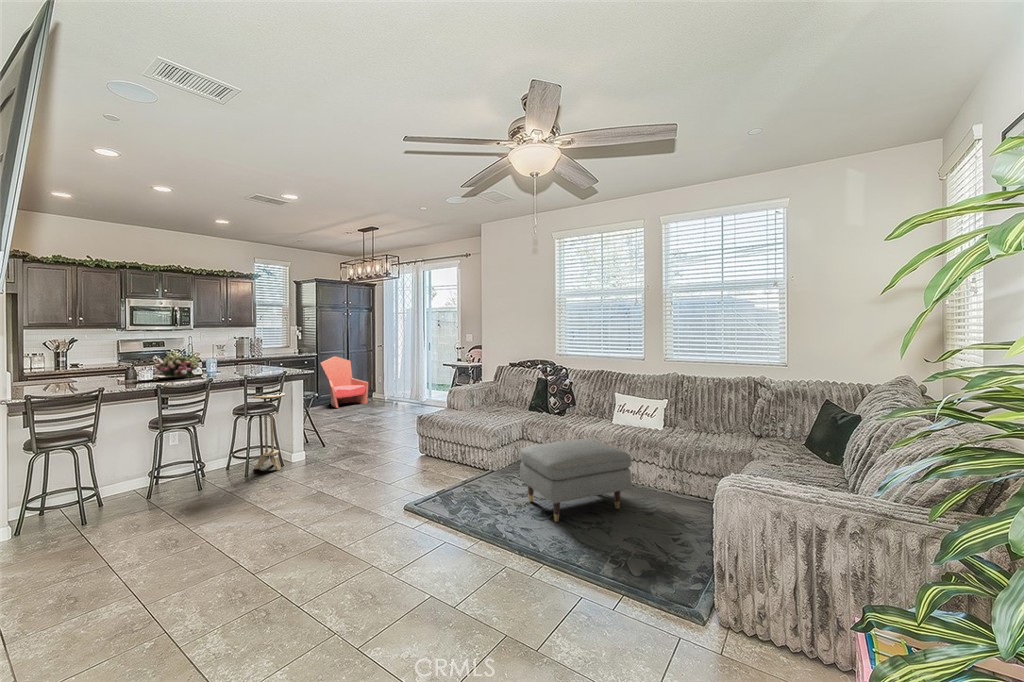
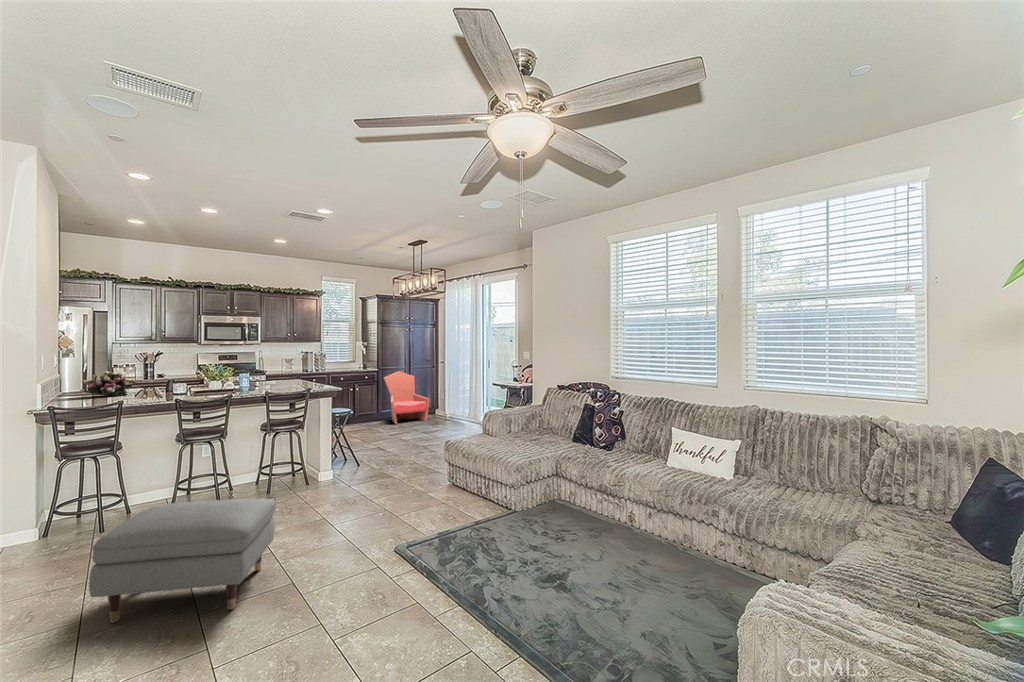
flower arrangement: present [154,356,199,378] -> present [80,371,135,396]
side table: present [253,393,285,470] -> none [278,408,311,491]
ottoman: present [519,439,631,522] -> present [89,499,276,623]

